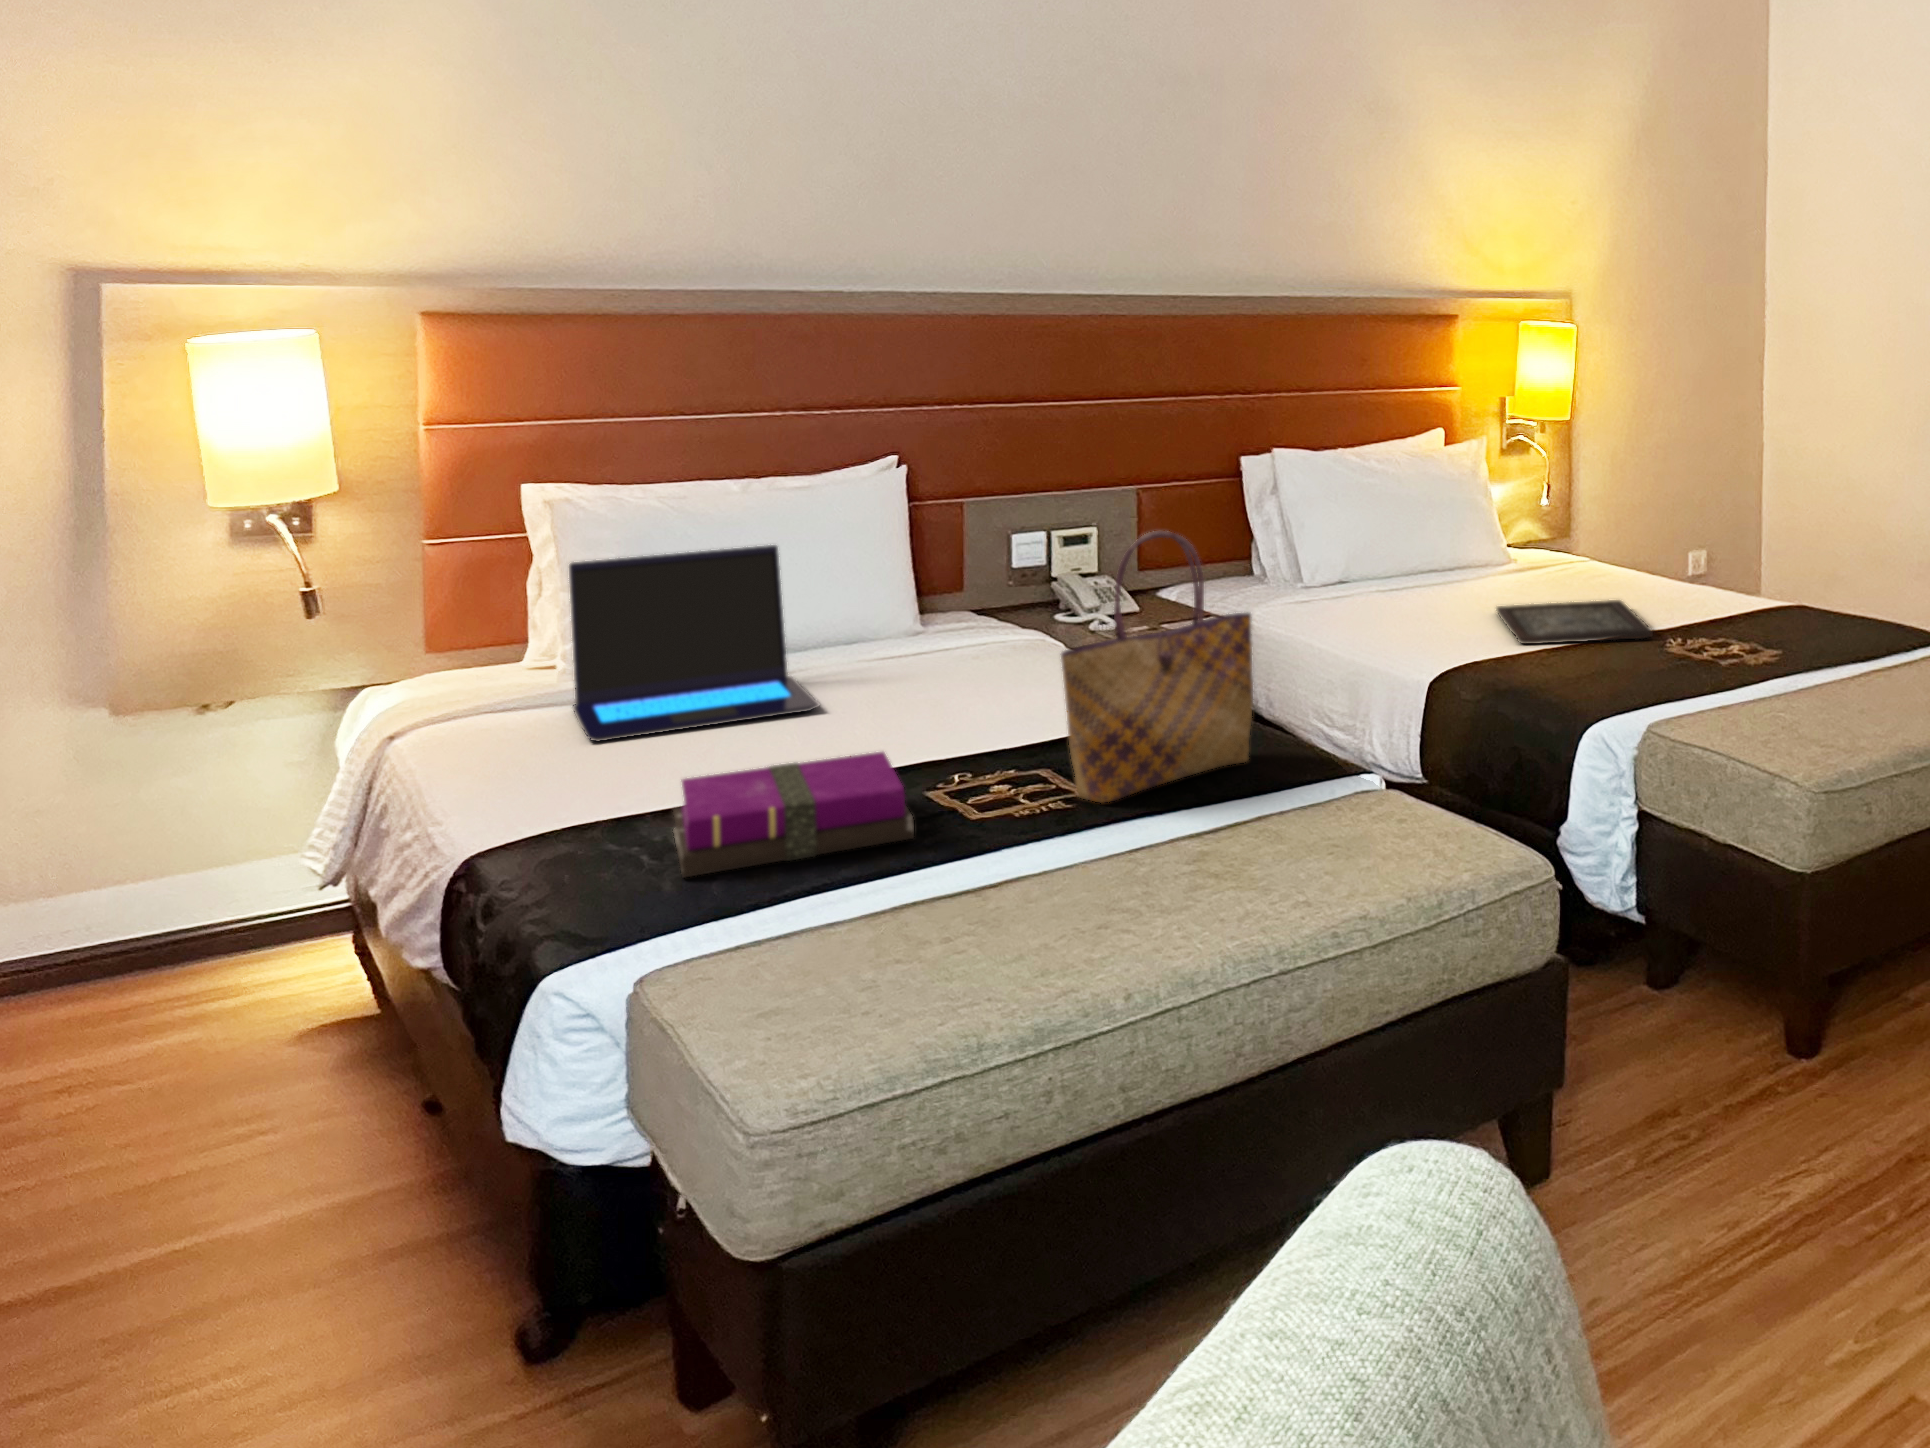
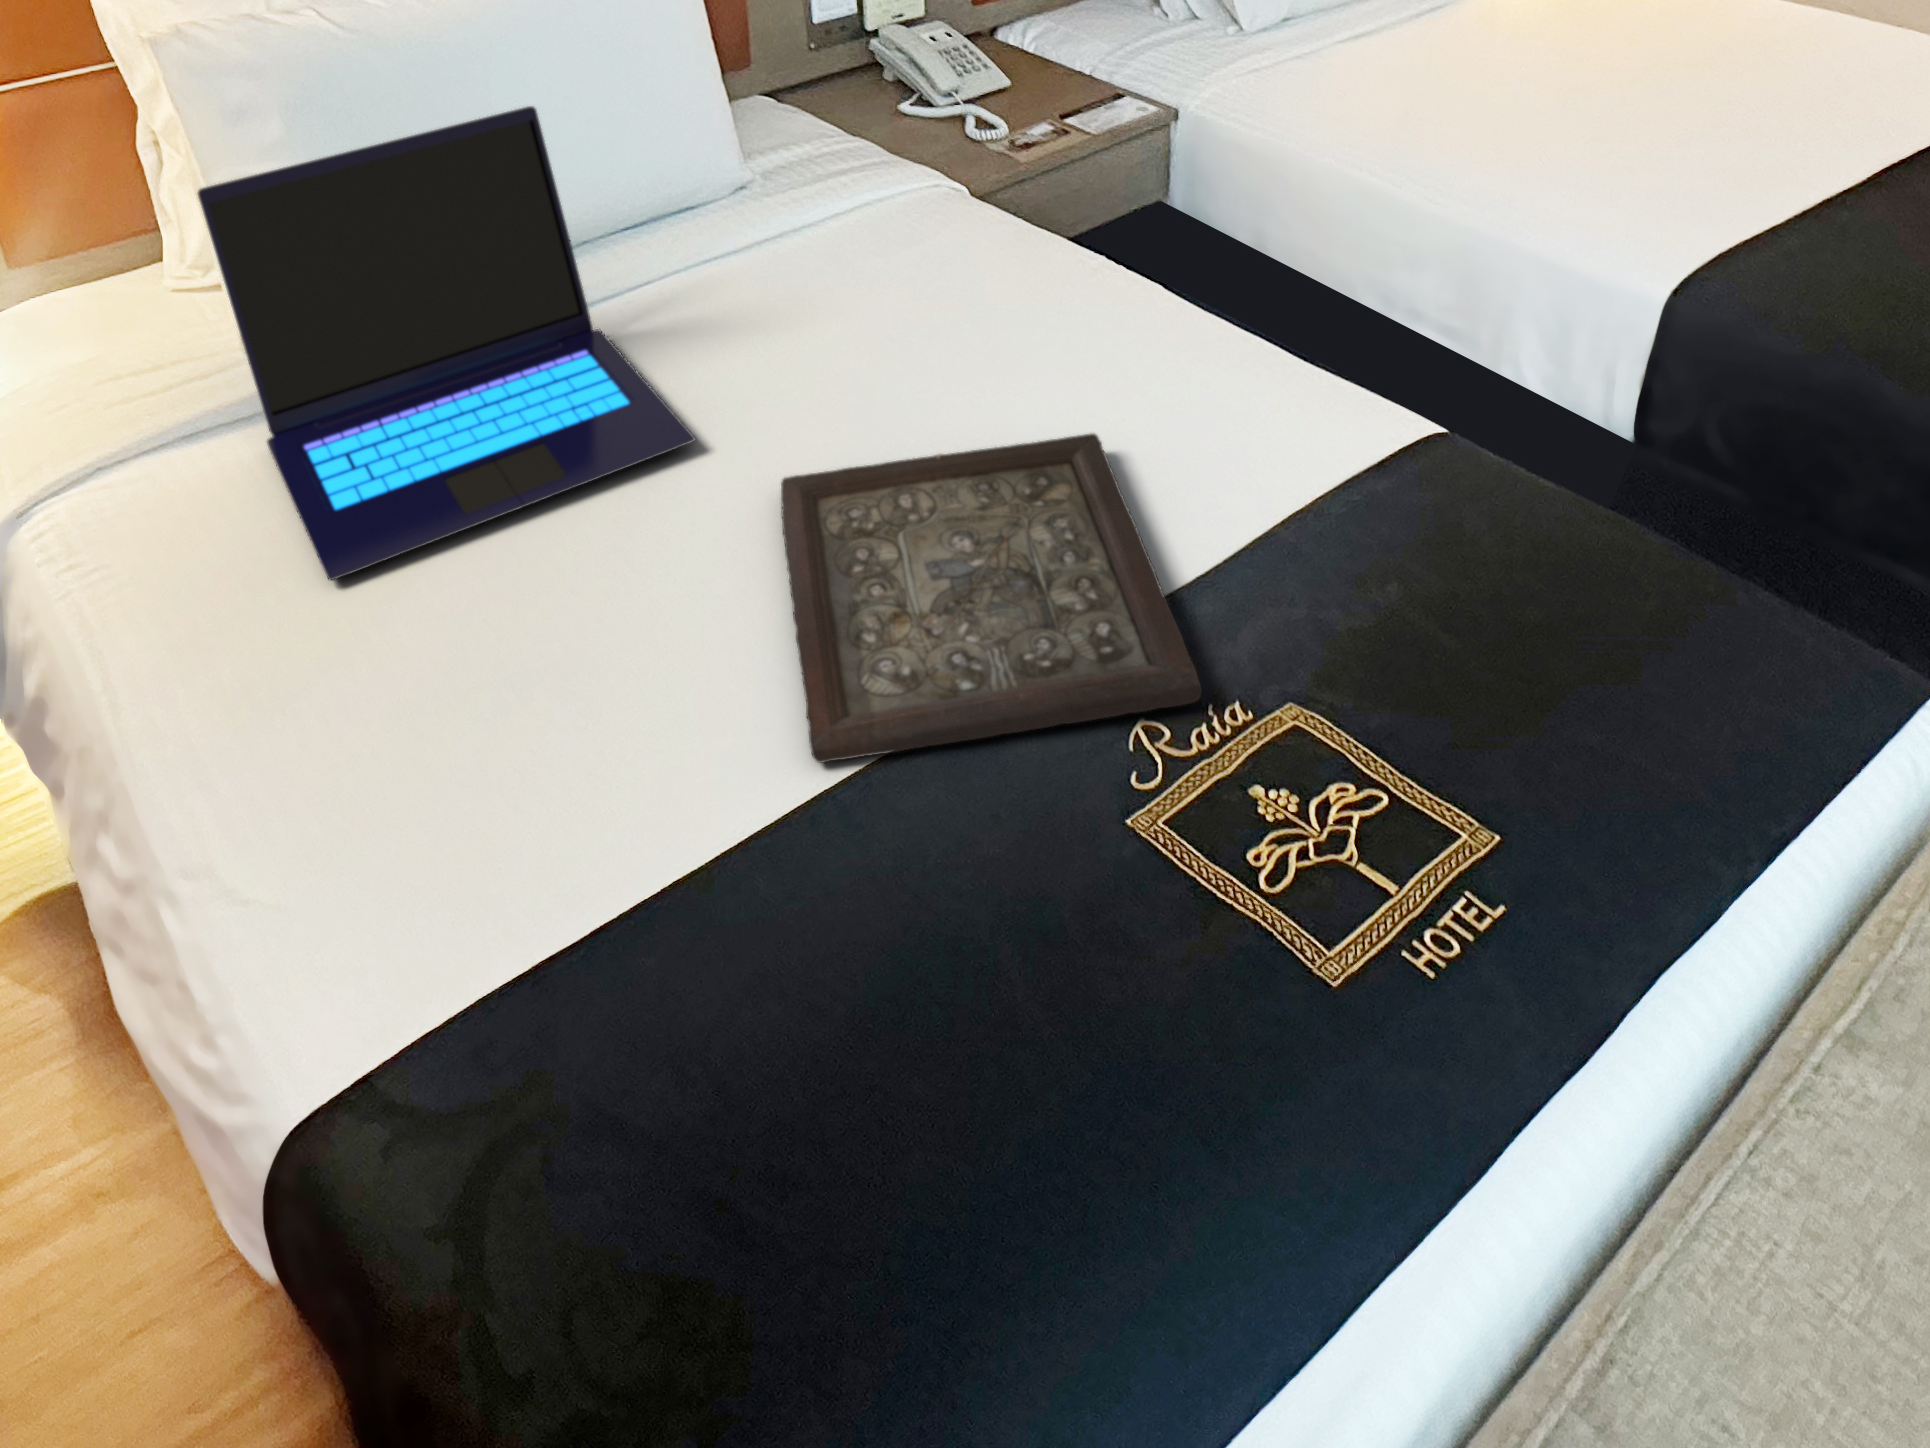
tote bag: present [1061,531,1253,802] -> none [1400,273,1648,888]
tray: present [1496,600,1653,644] -> present [781,433,1202,763]
notebook: present [673,752,914,878] -> none [626,794,1208,1393]

